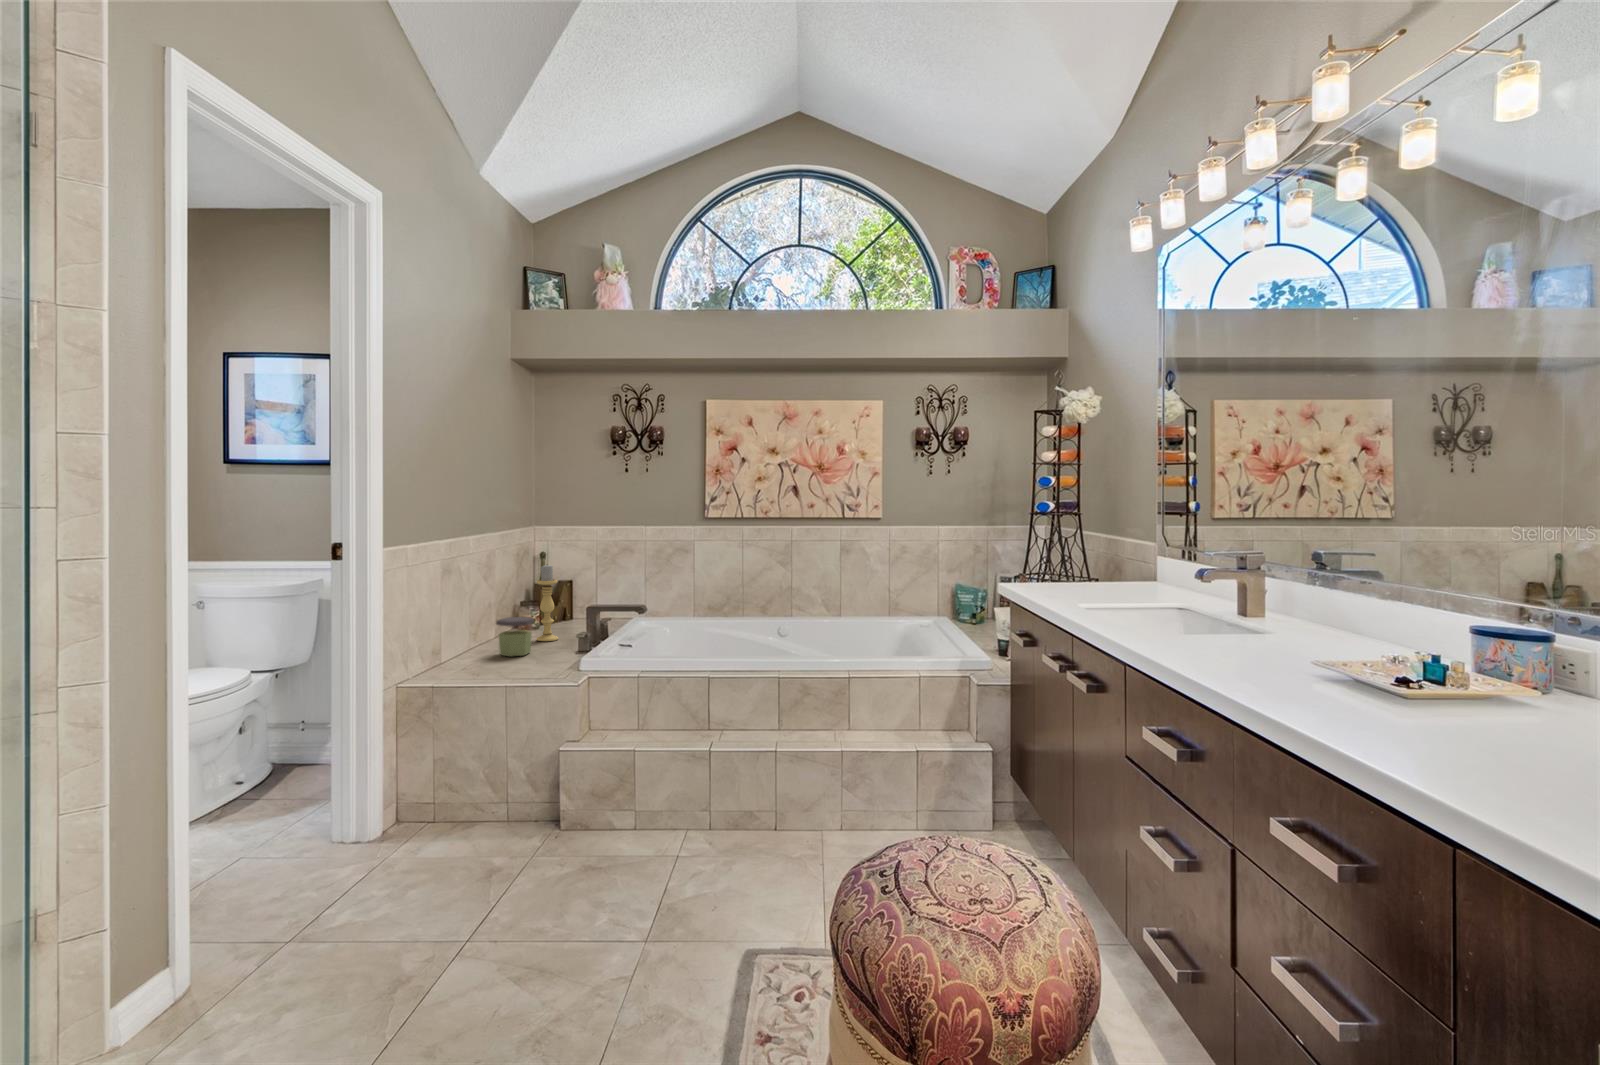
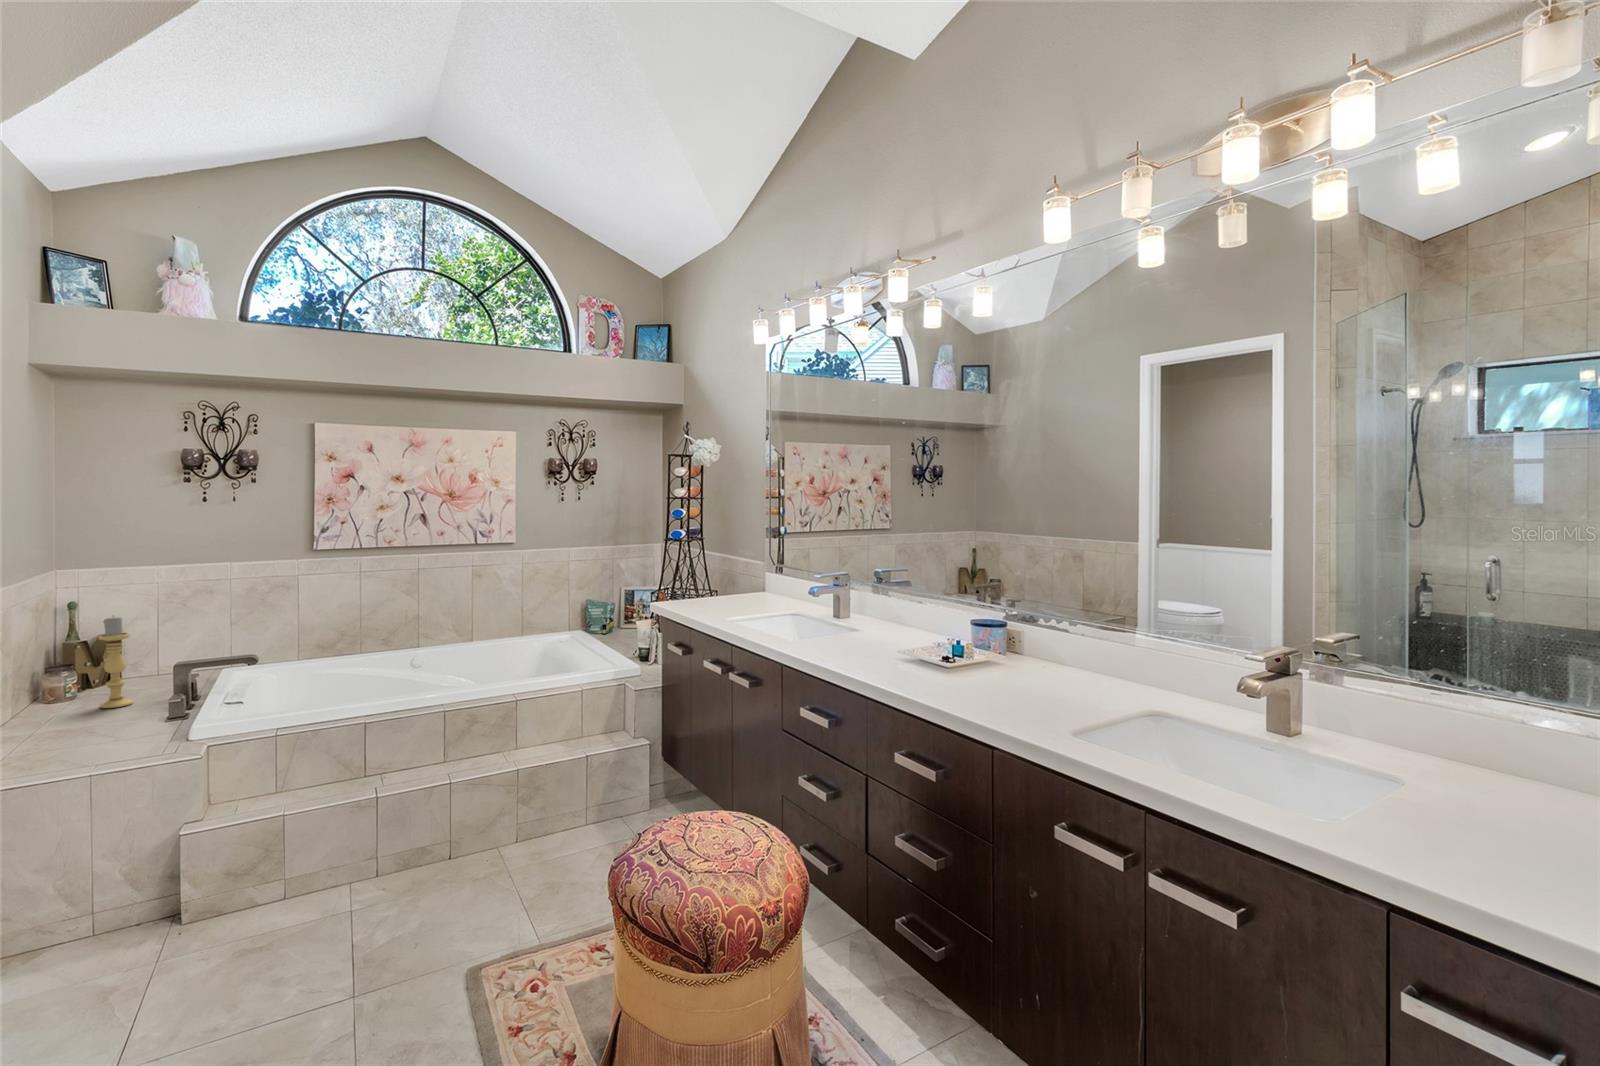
jar: present [496,617,534,657] -> none [50,682,107,733]

